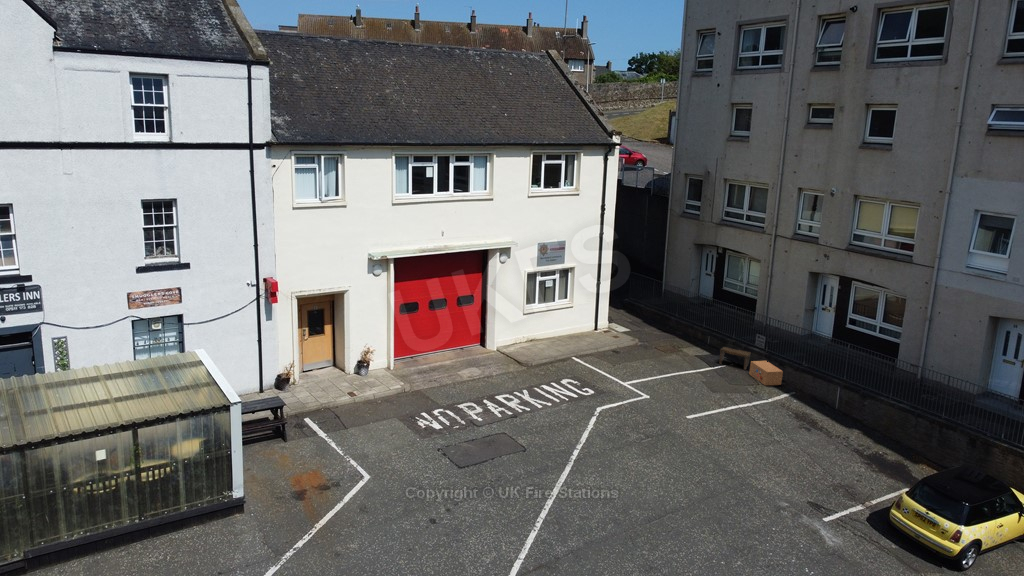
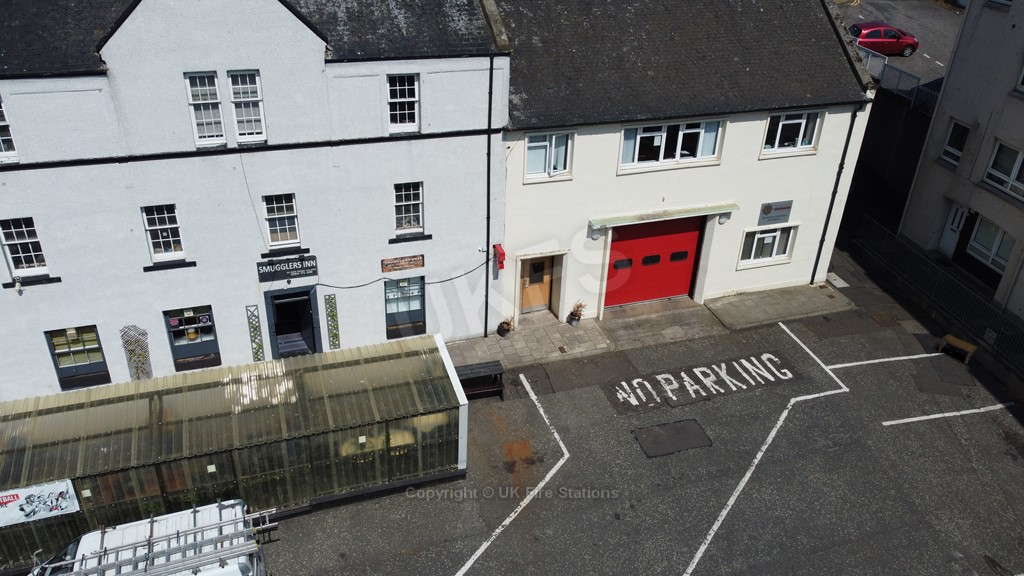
cardboard box: present [749,361,783,386] -> none [968,360,1007,392]

